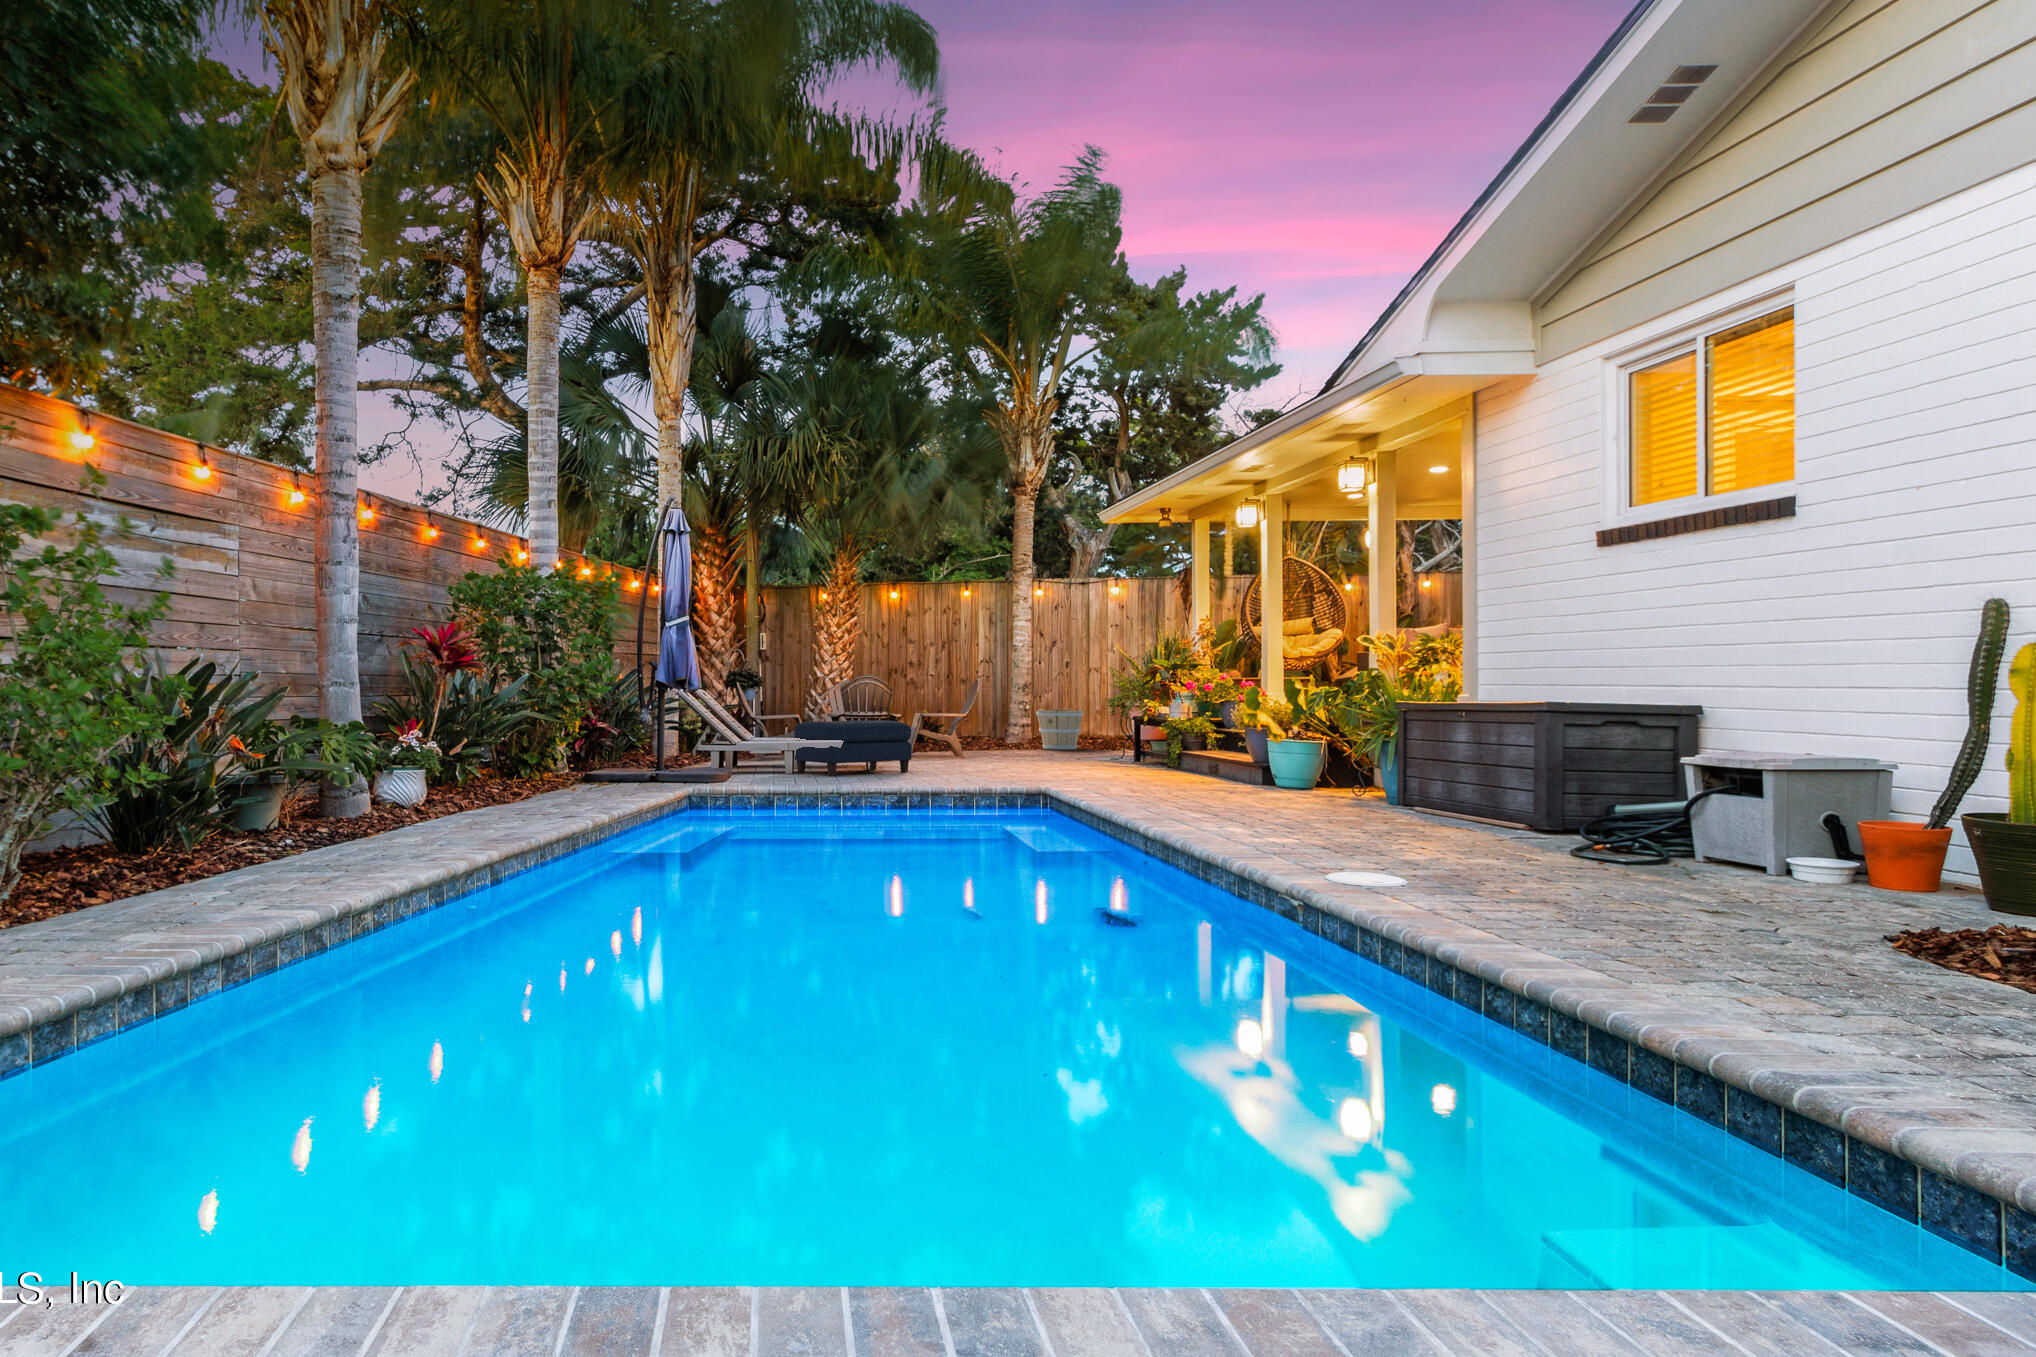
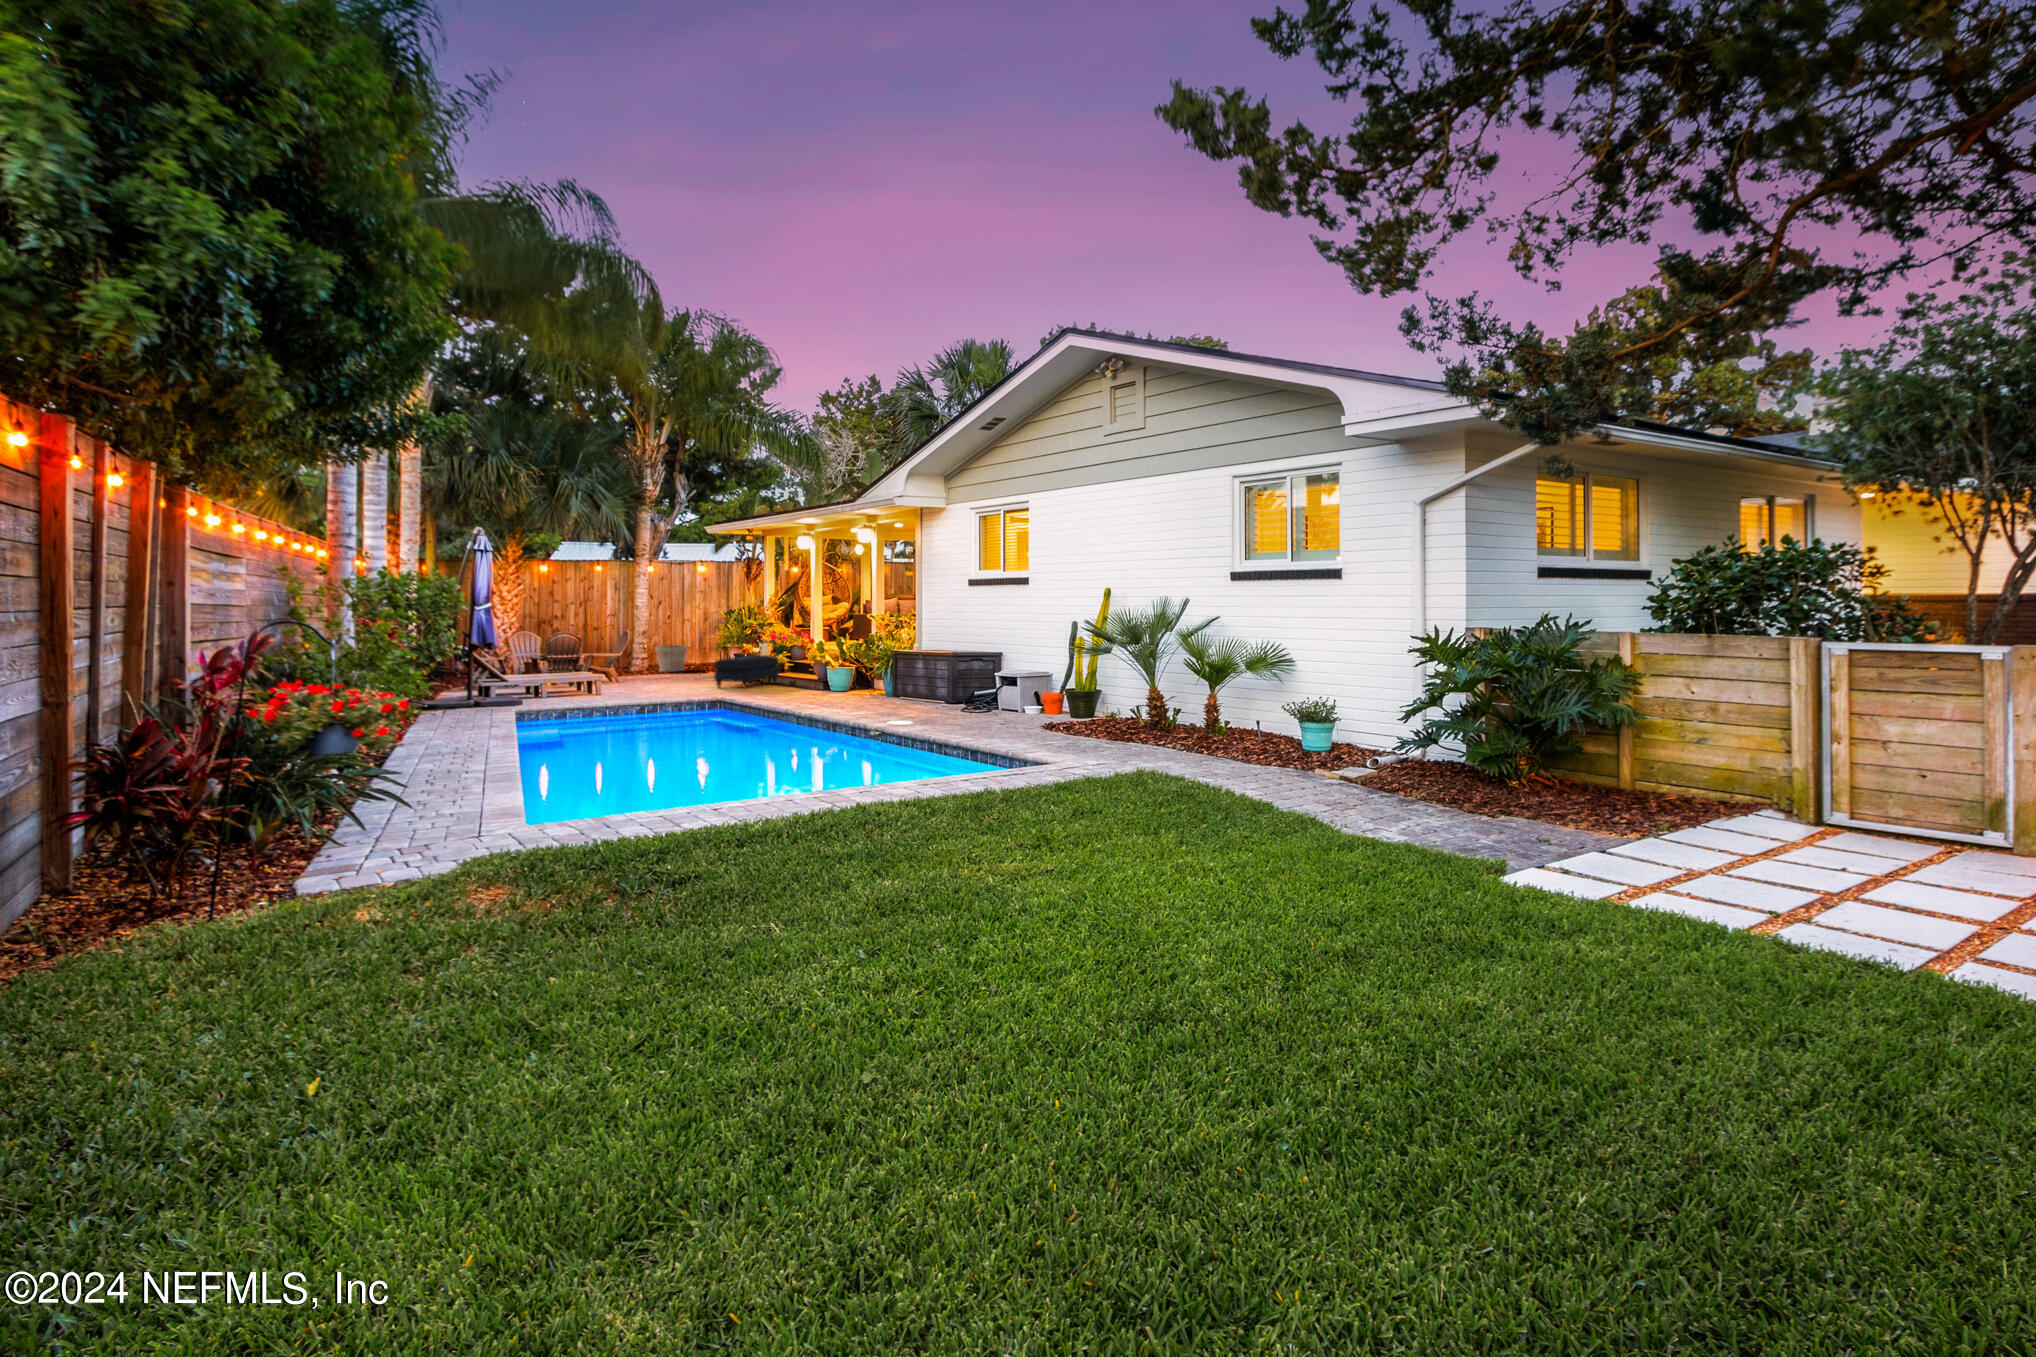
ottoman: present [794,720,912,776] -> present [714,655,779,688]

